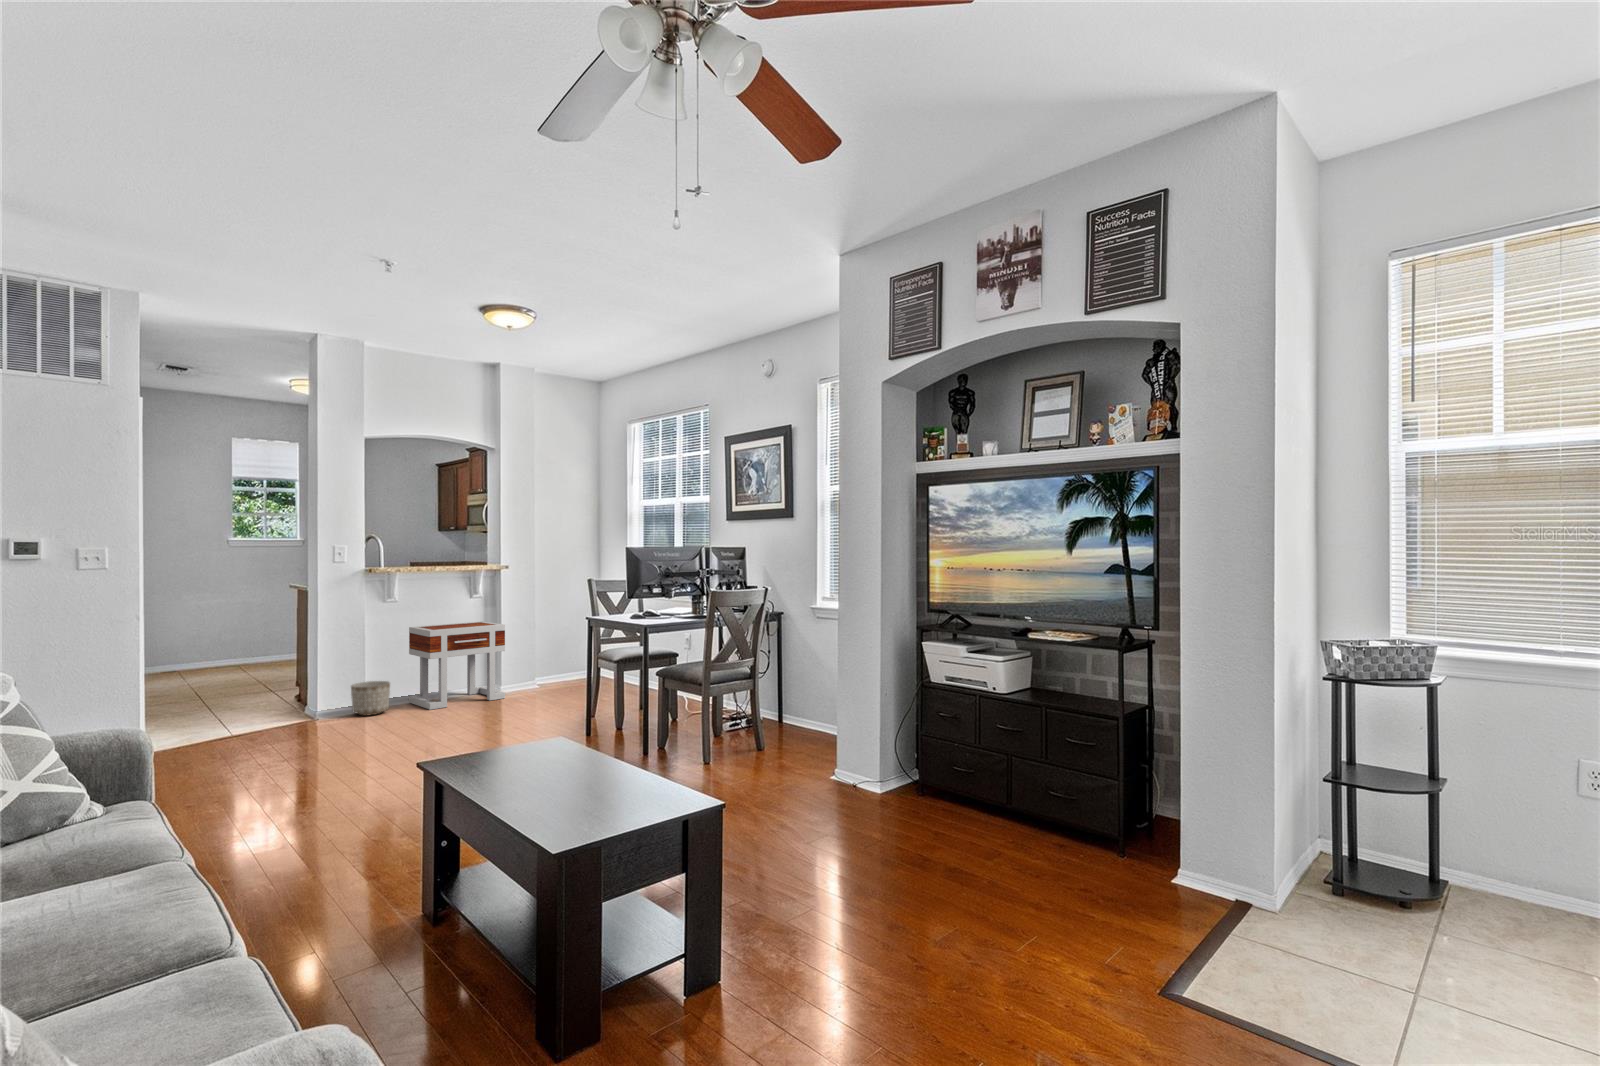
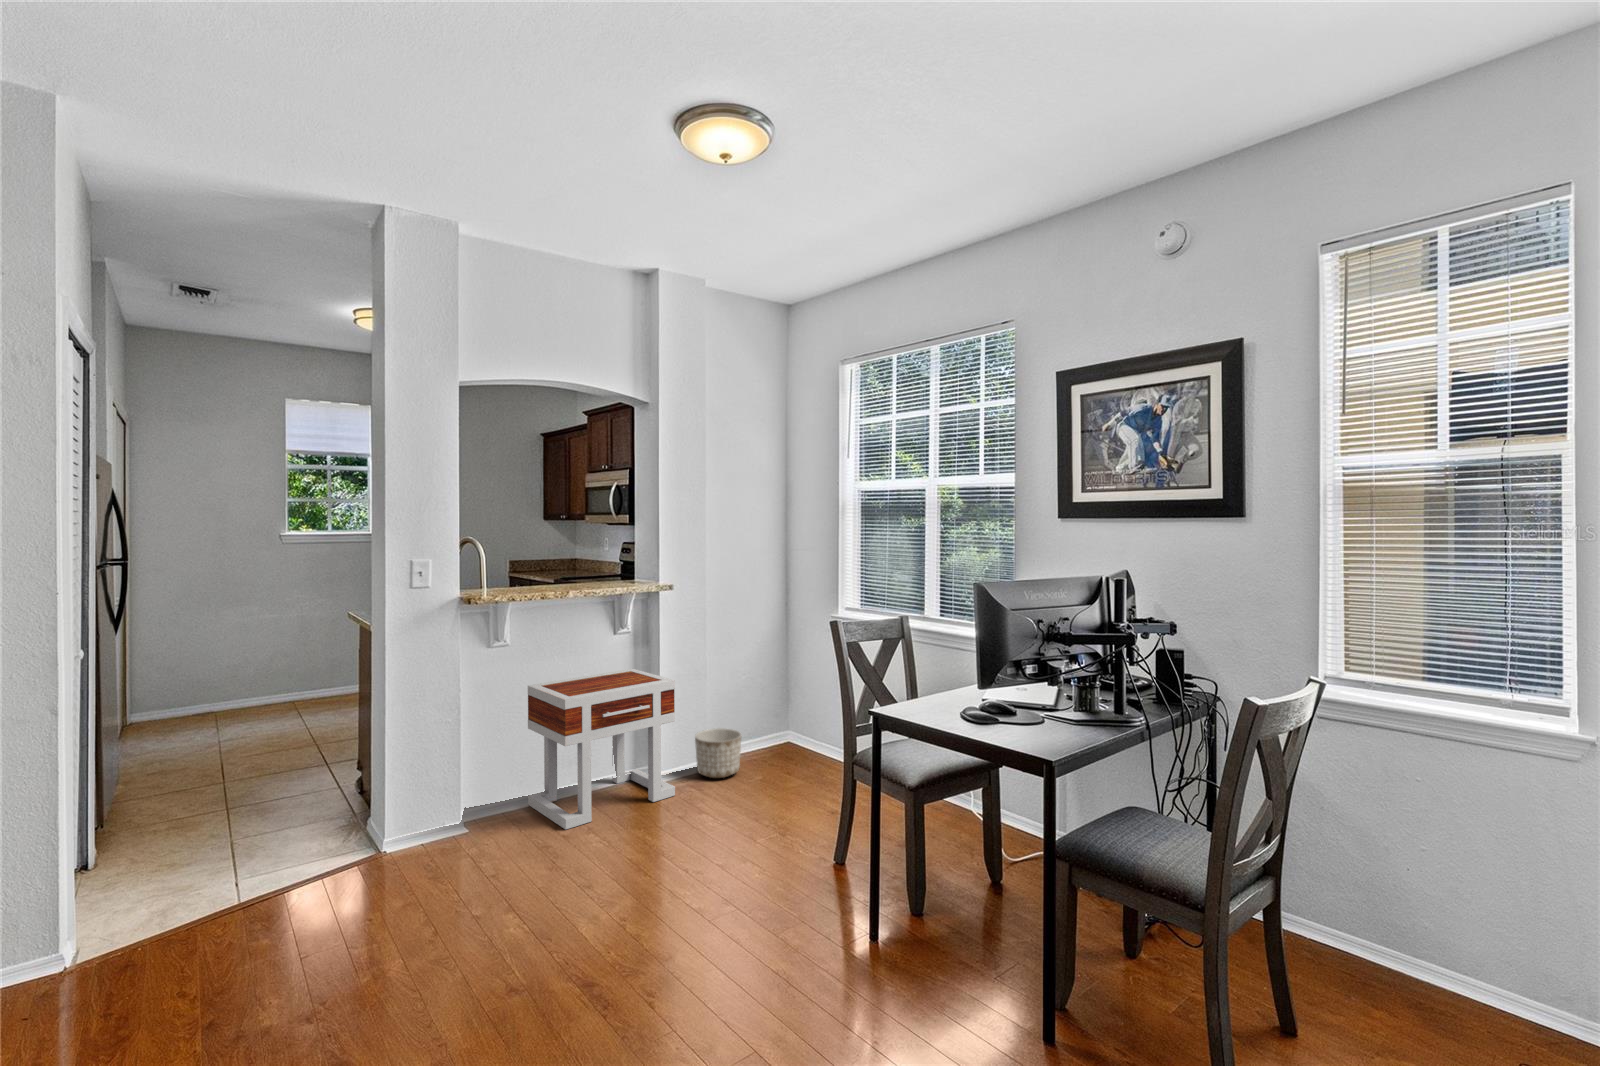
planter: present [351,681,390,716] -> present [695,728,741,778]

